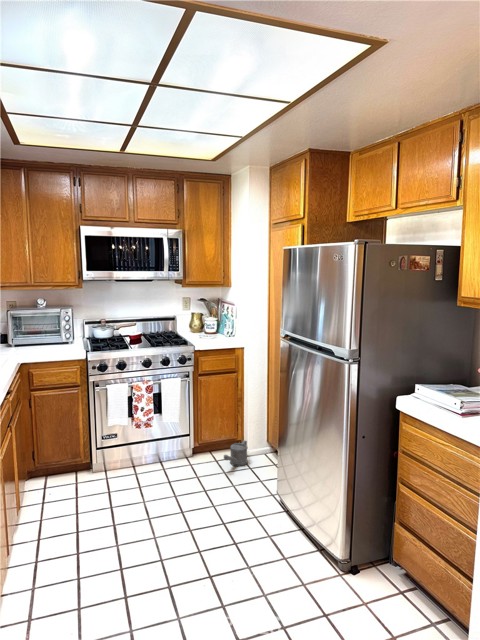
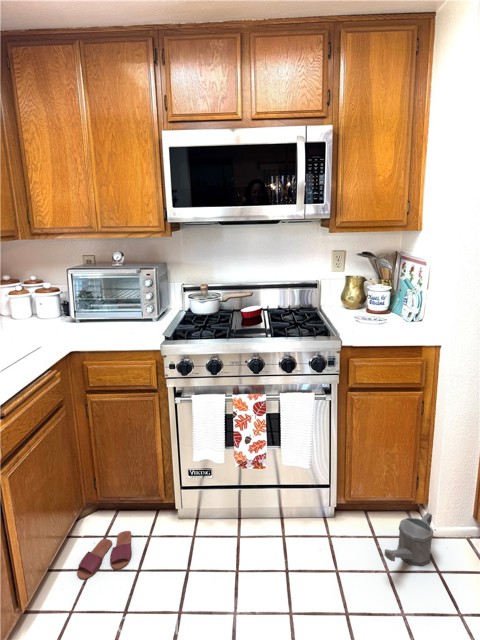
slippers: none [38,482,72,505] -> present [77,531,132,579]

